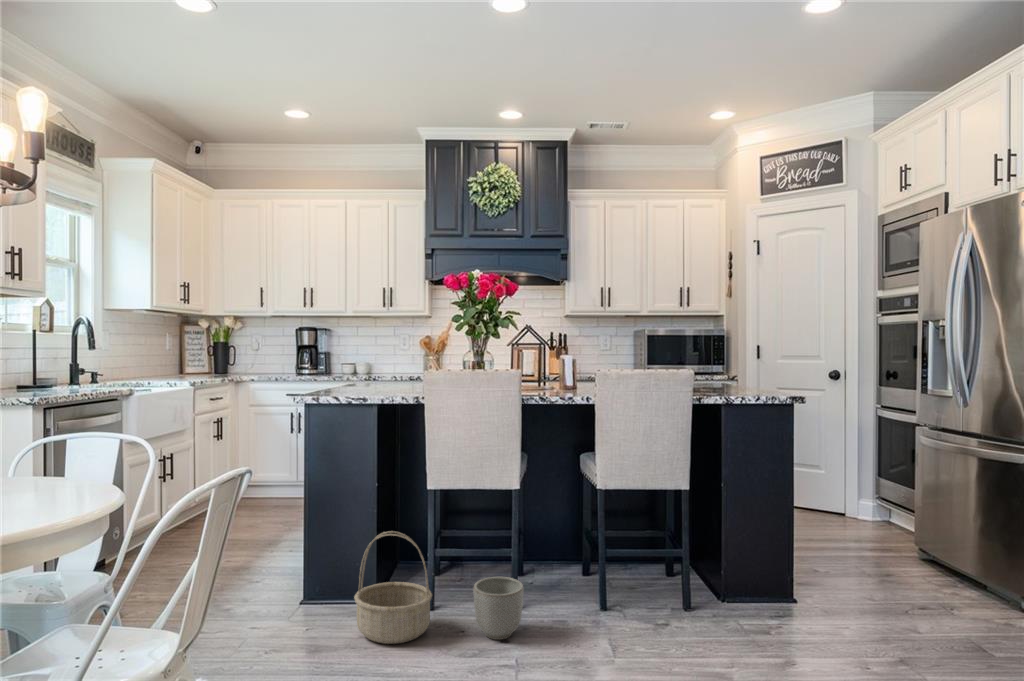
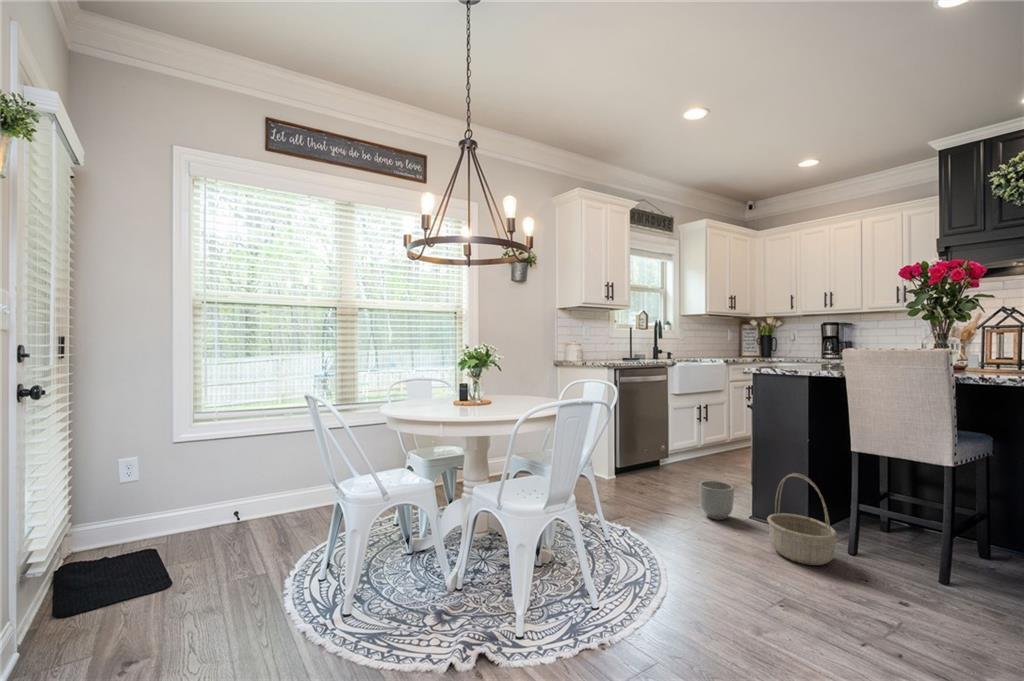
planter: present [473,577,524,640] -> present [699,481,734,520]

